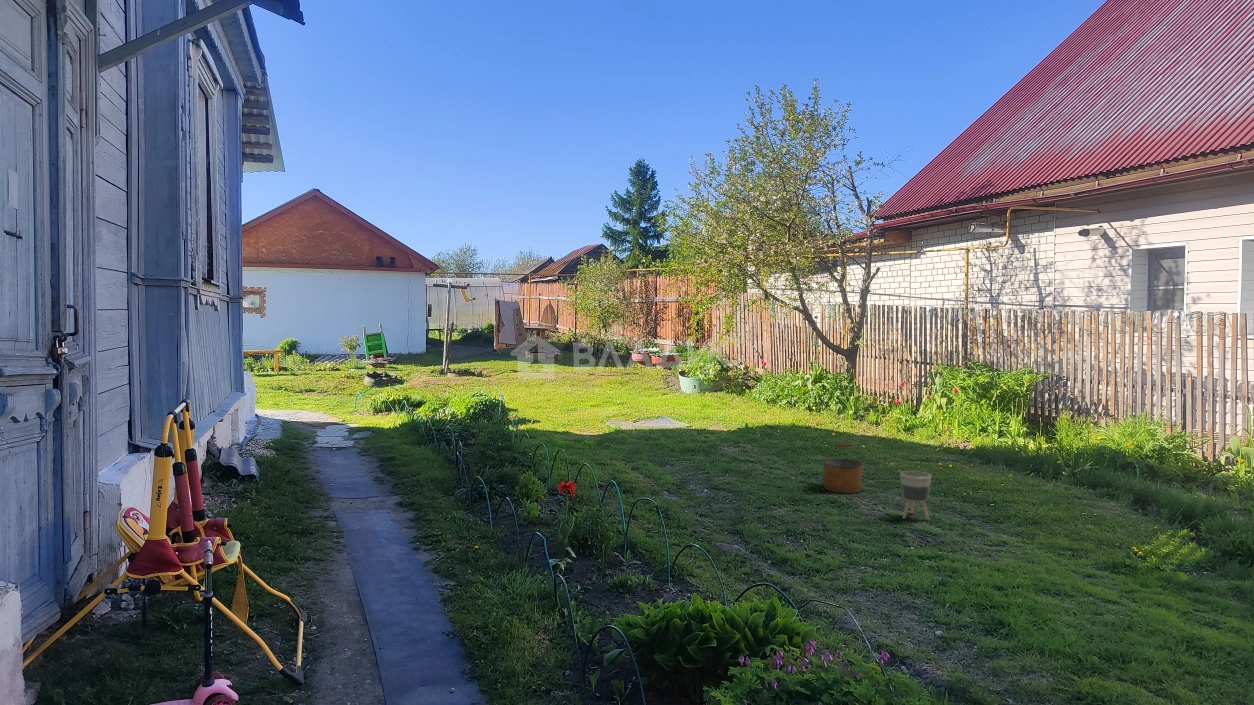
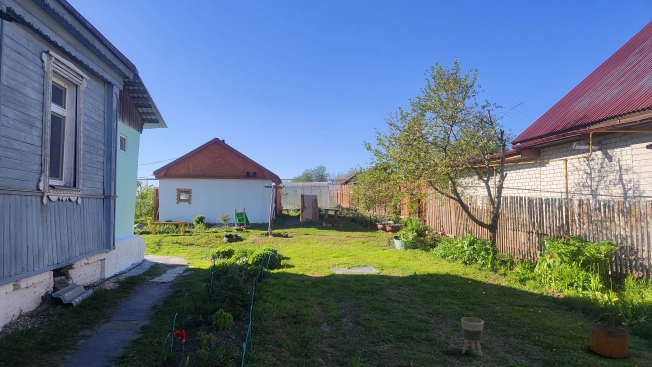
bucket: present [823,444,863,493] -> present [589,313,628,358]

